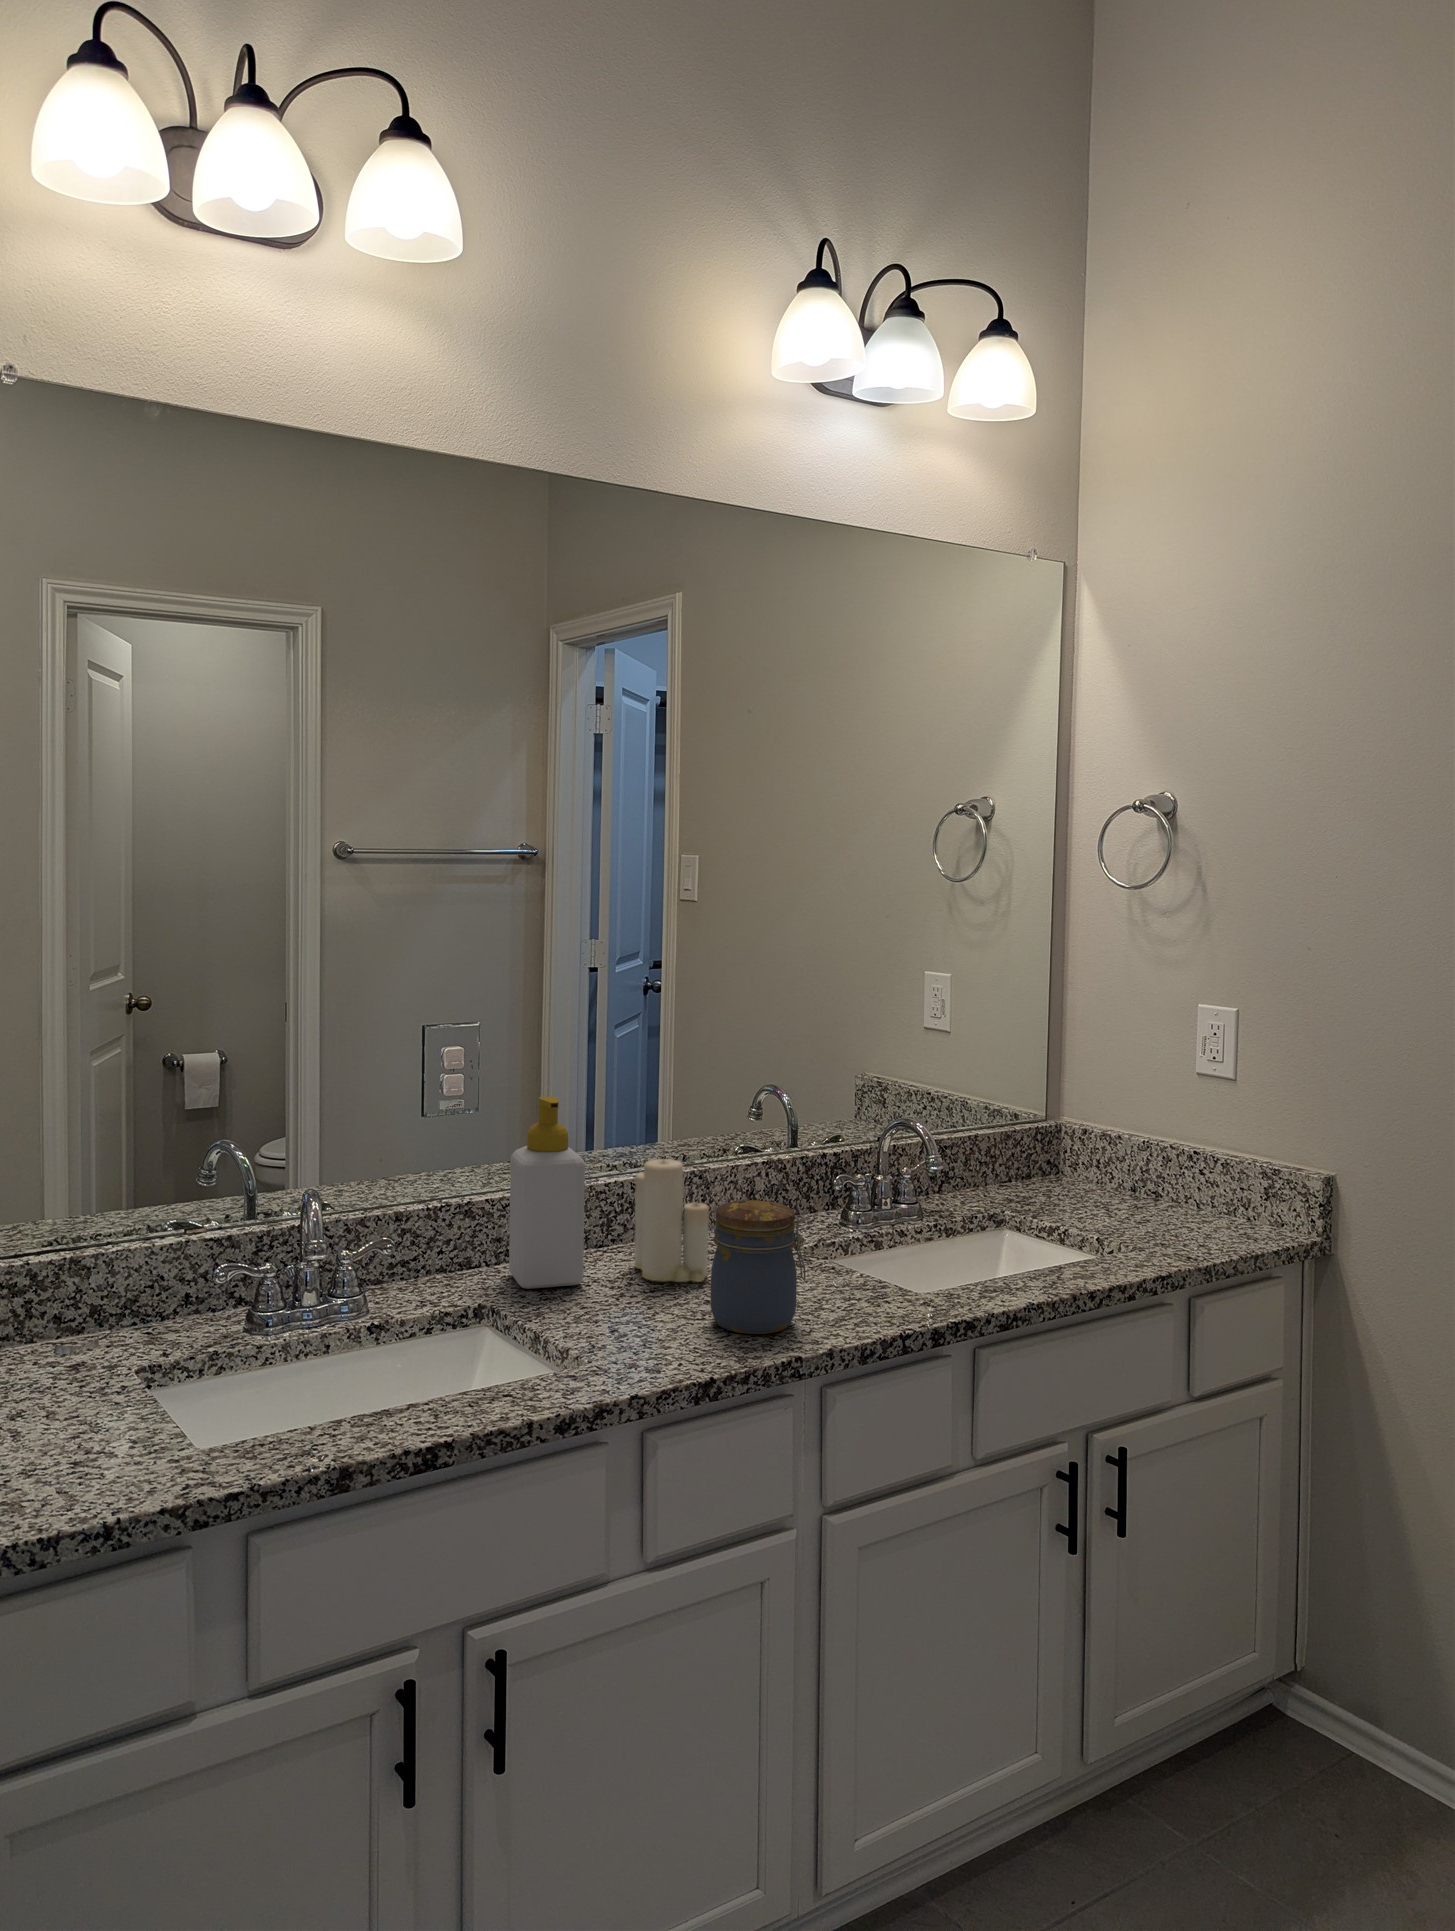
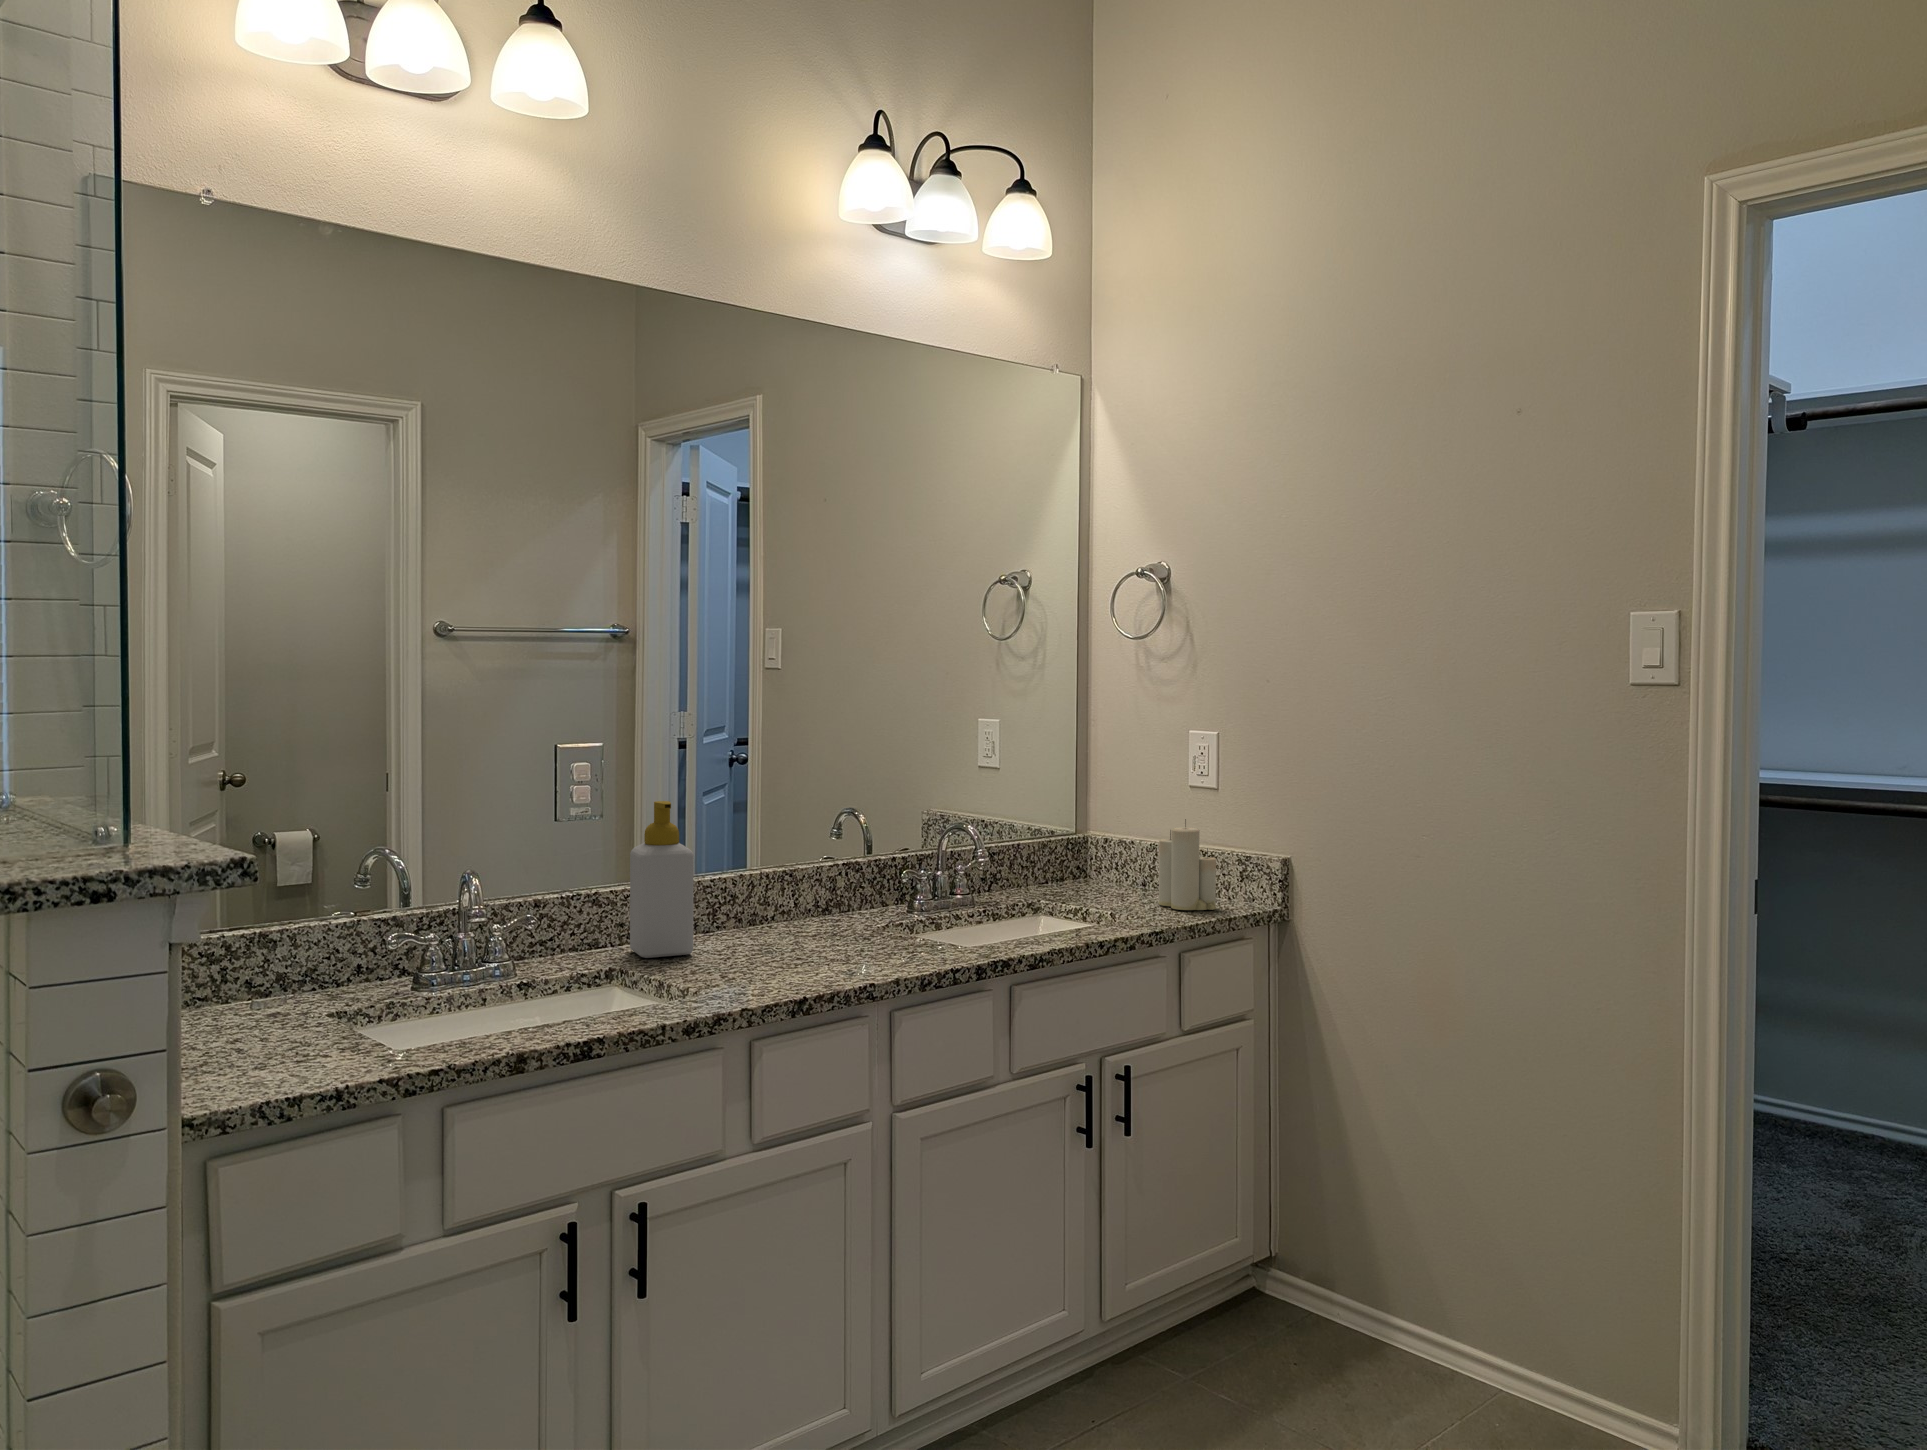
candle: present [634,1159,709,1282] -> present [1159,819,1216,910]
jar: present [711,1200,806,1334] -> none [800,873,876,975]

